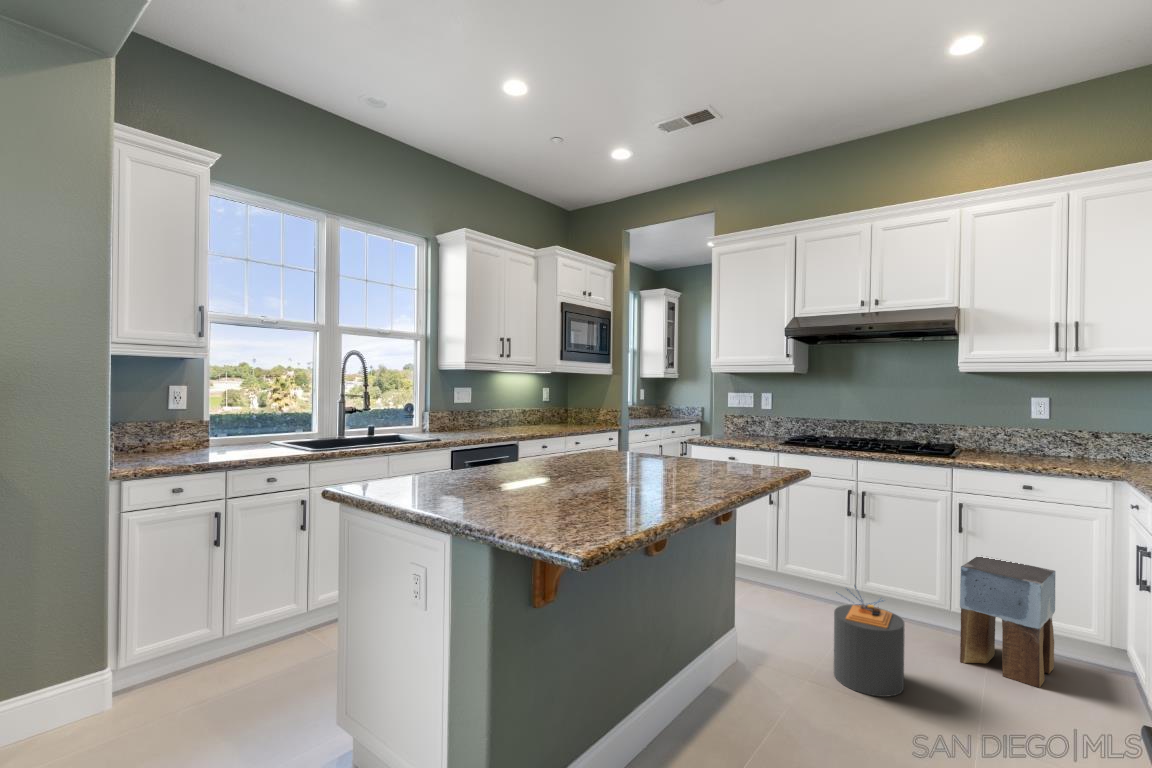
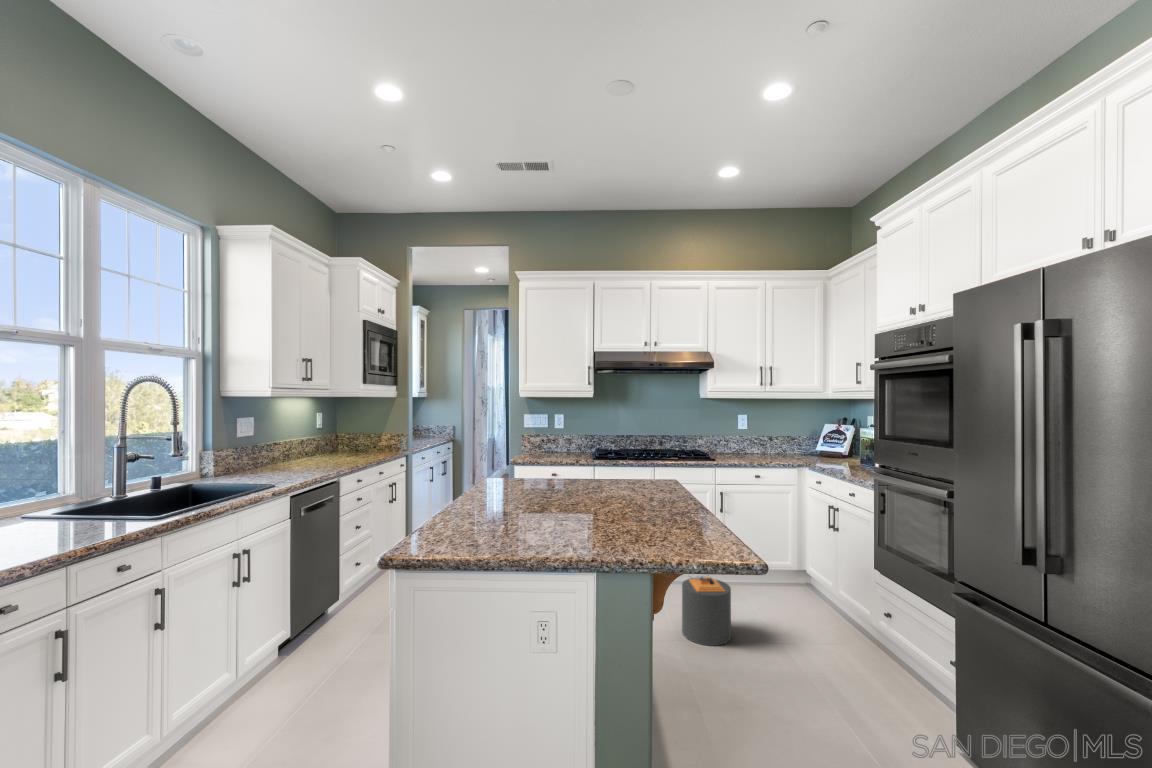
stool: present [960,557,1055,688] -> none [732,526,783,608]

